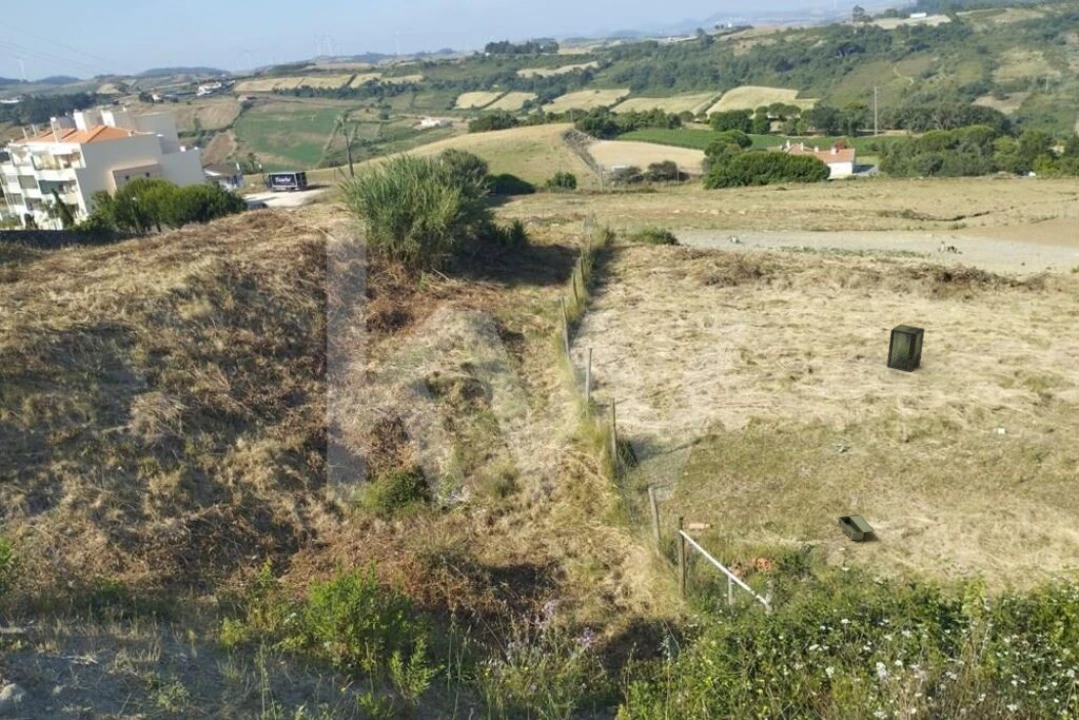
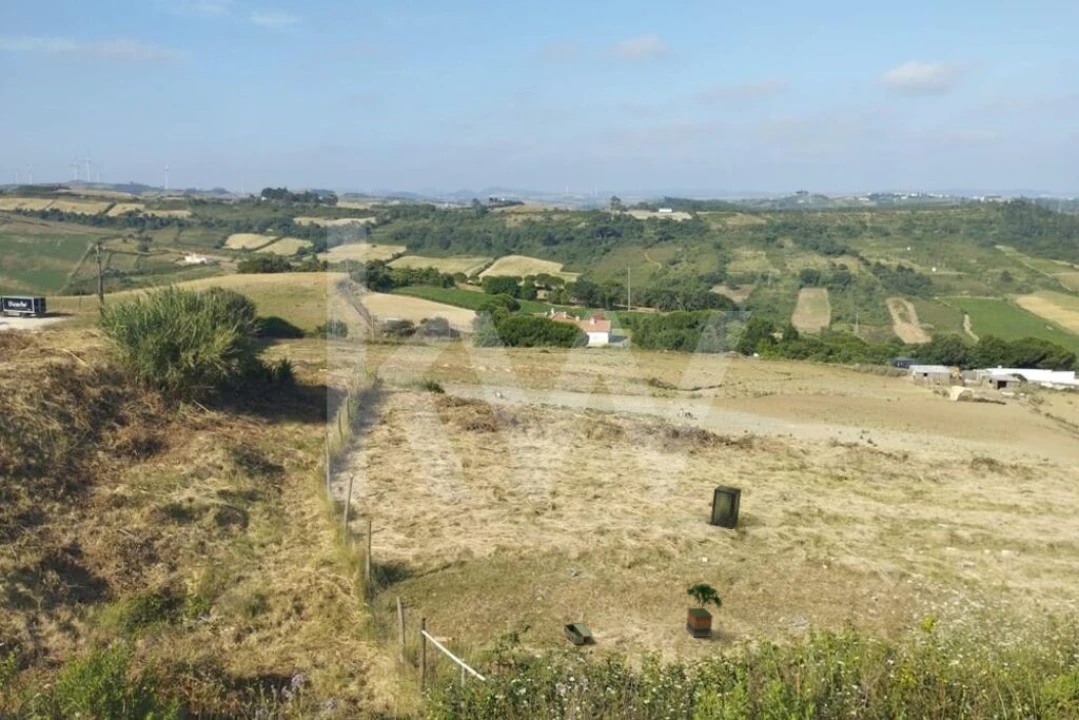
storage box: present [887,325,925,372] -> present [711,485,741,528]
potted tree: none [991,473,1044,536] -> present [686,584,722,637]

